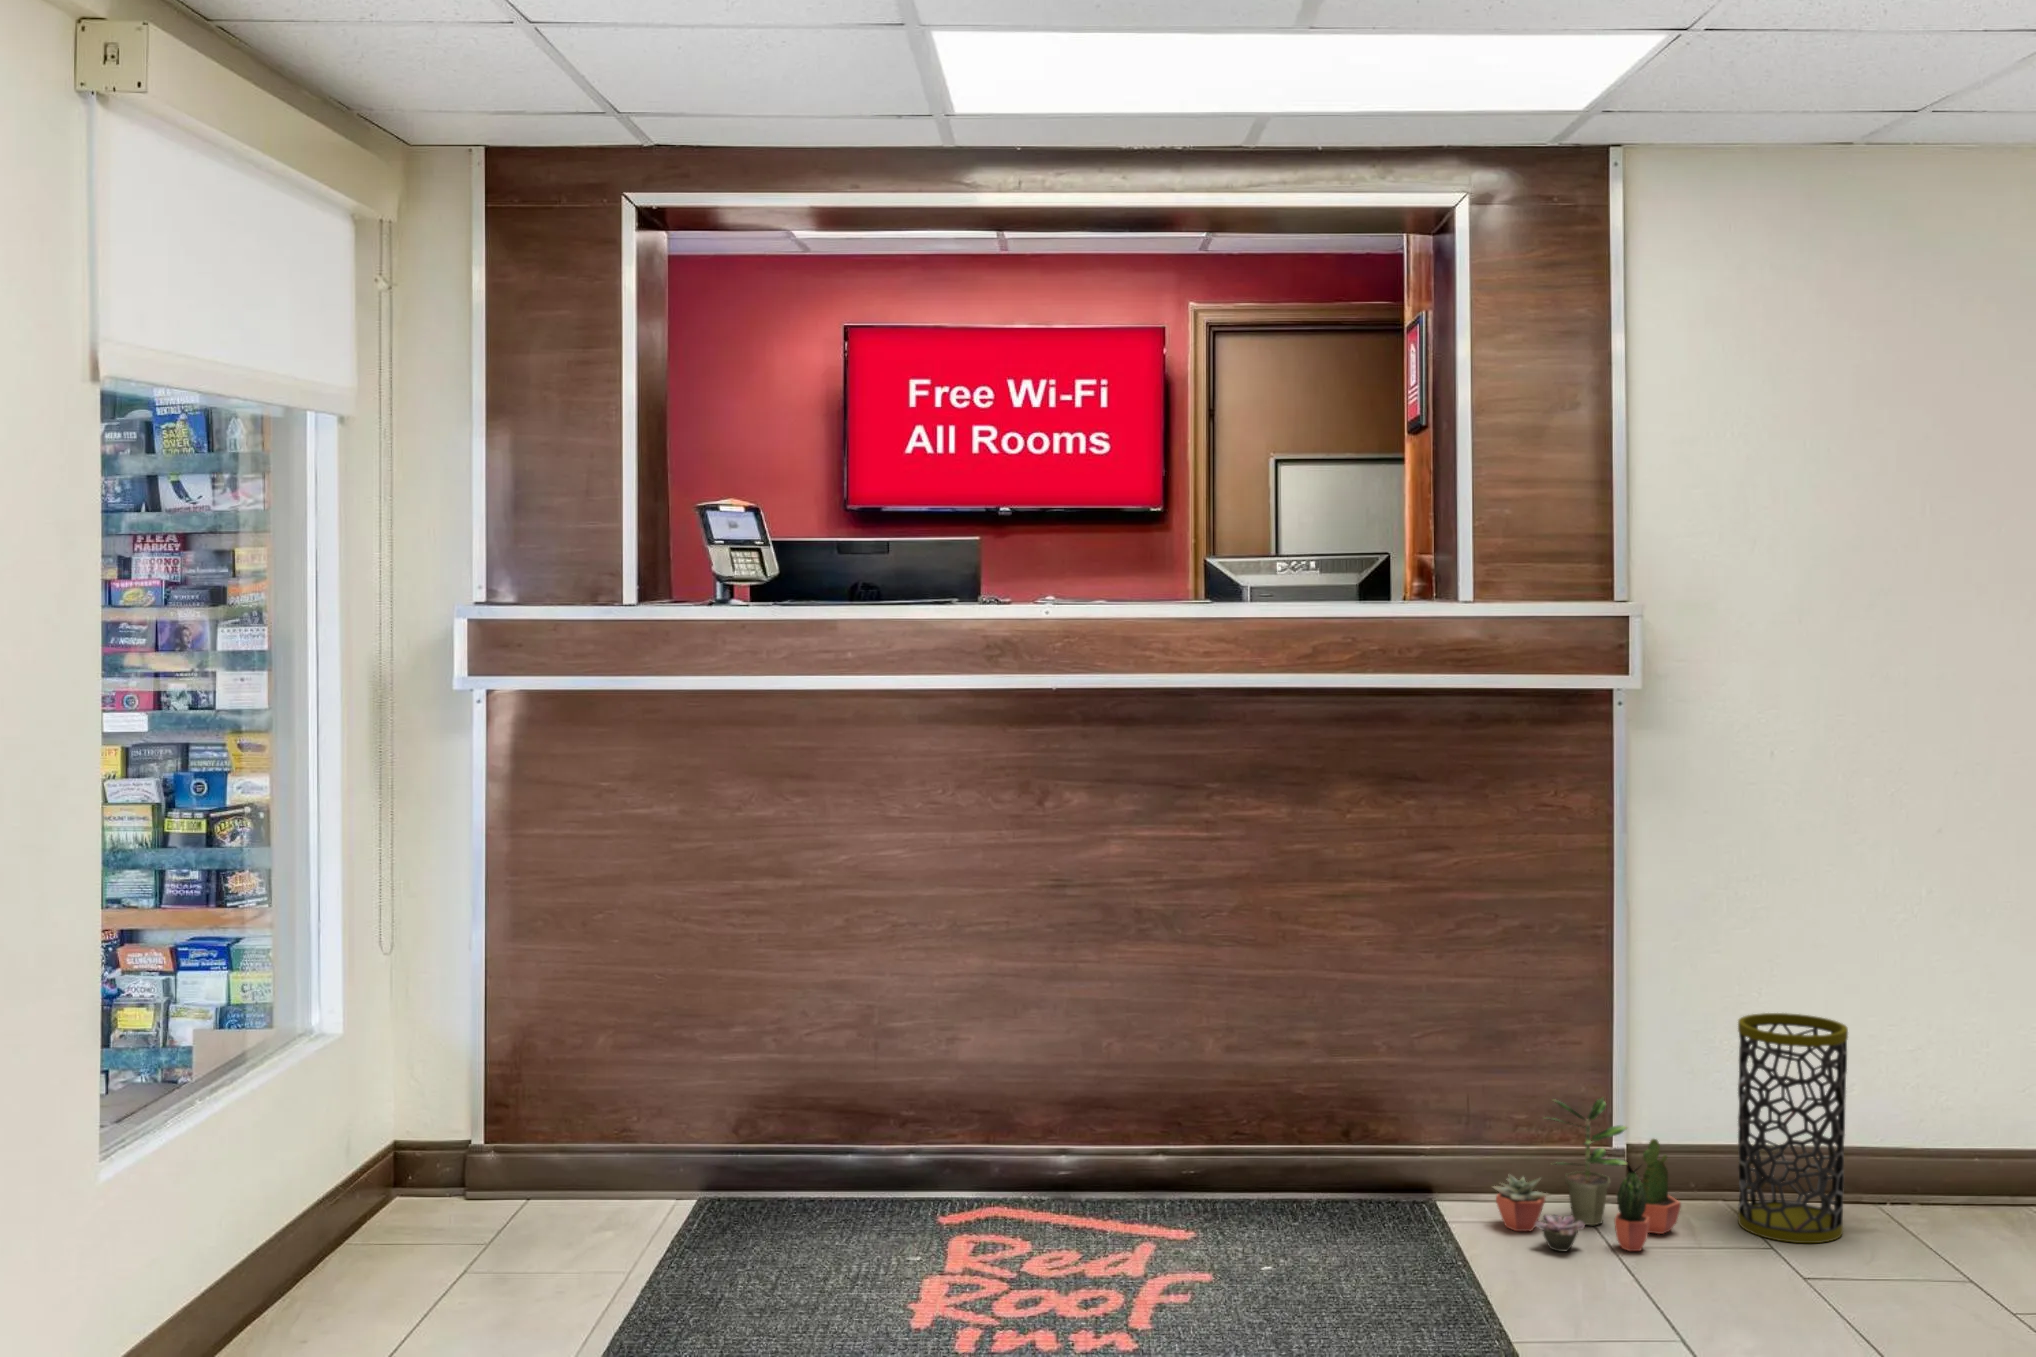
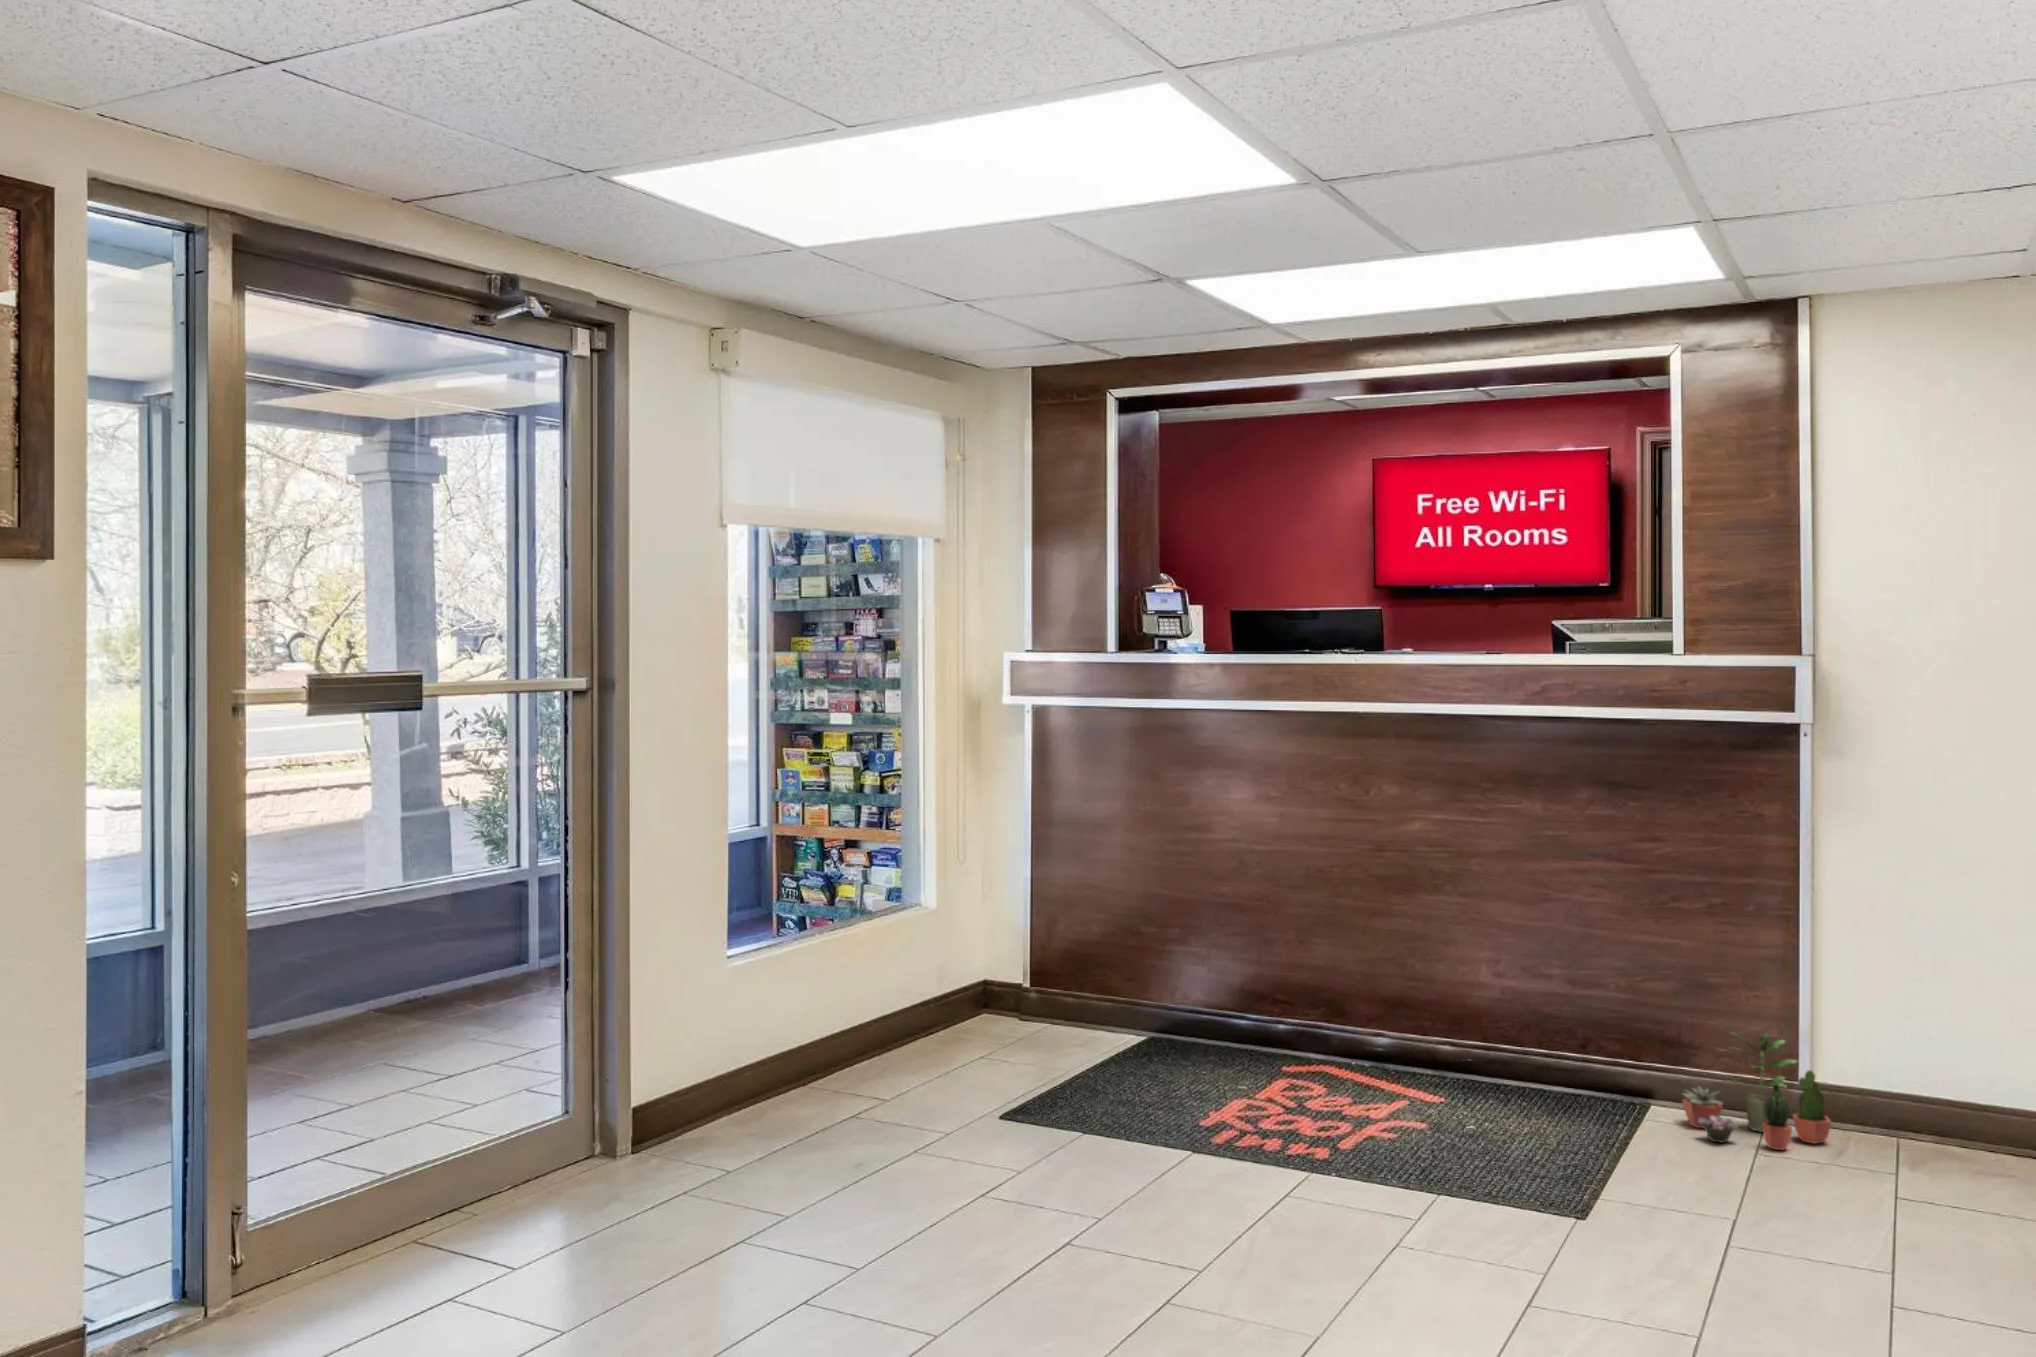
trash can: present [1738,1013,1848,1243] -> none [1889,985,1981,1166]

